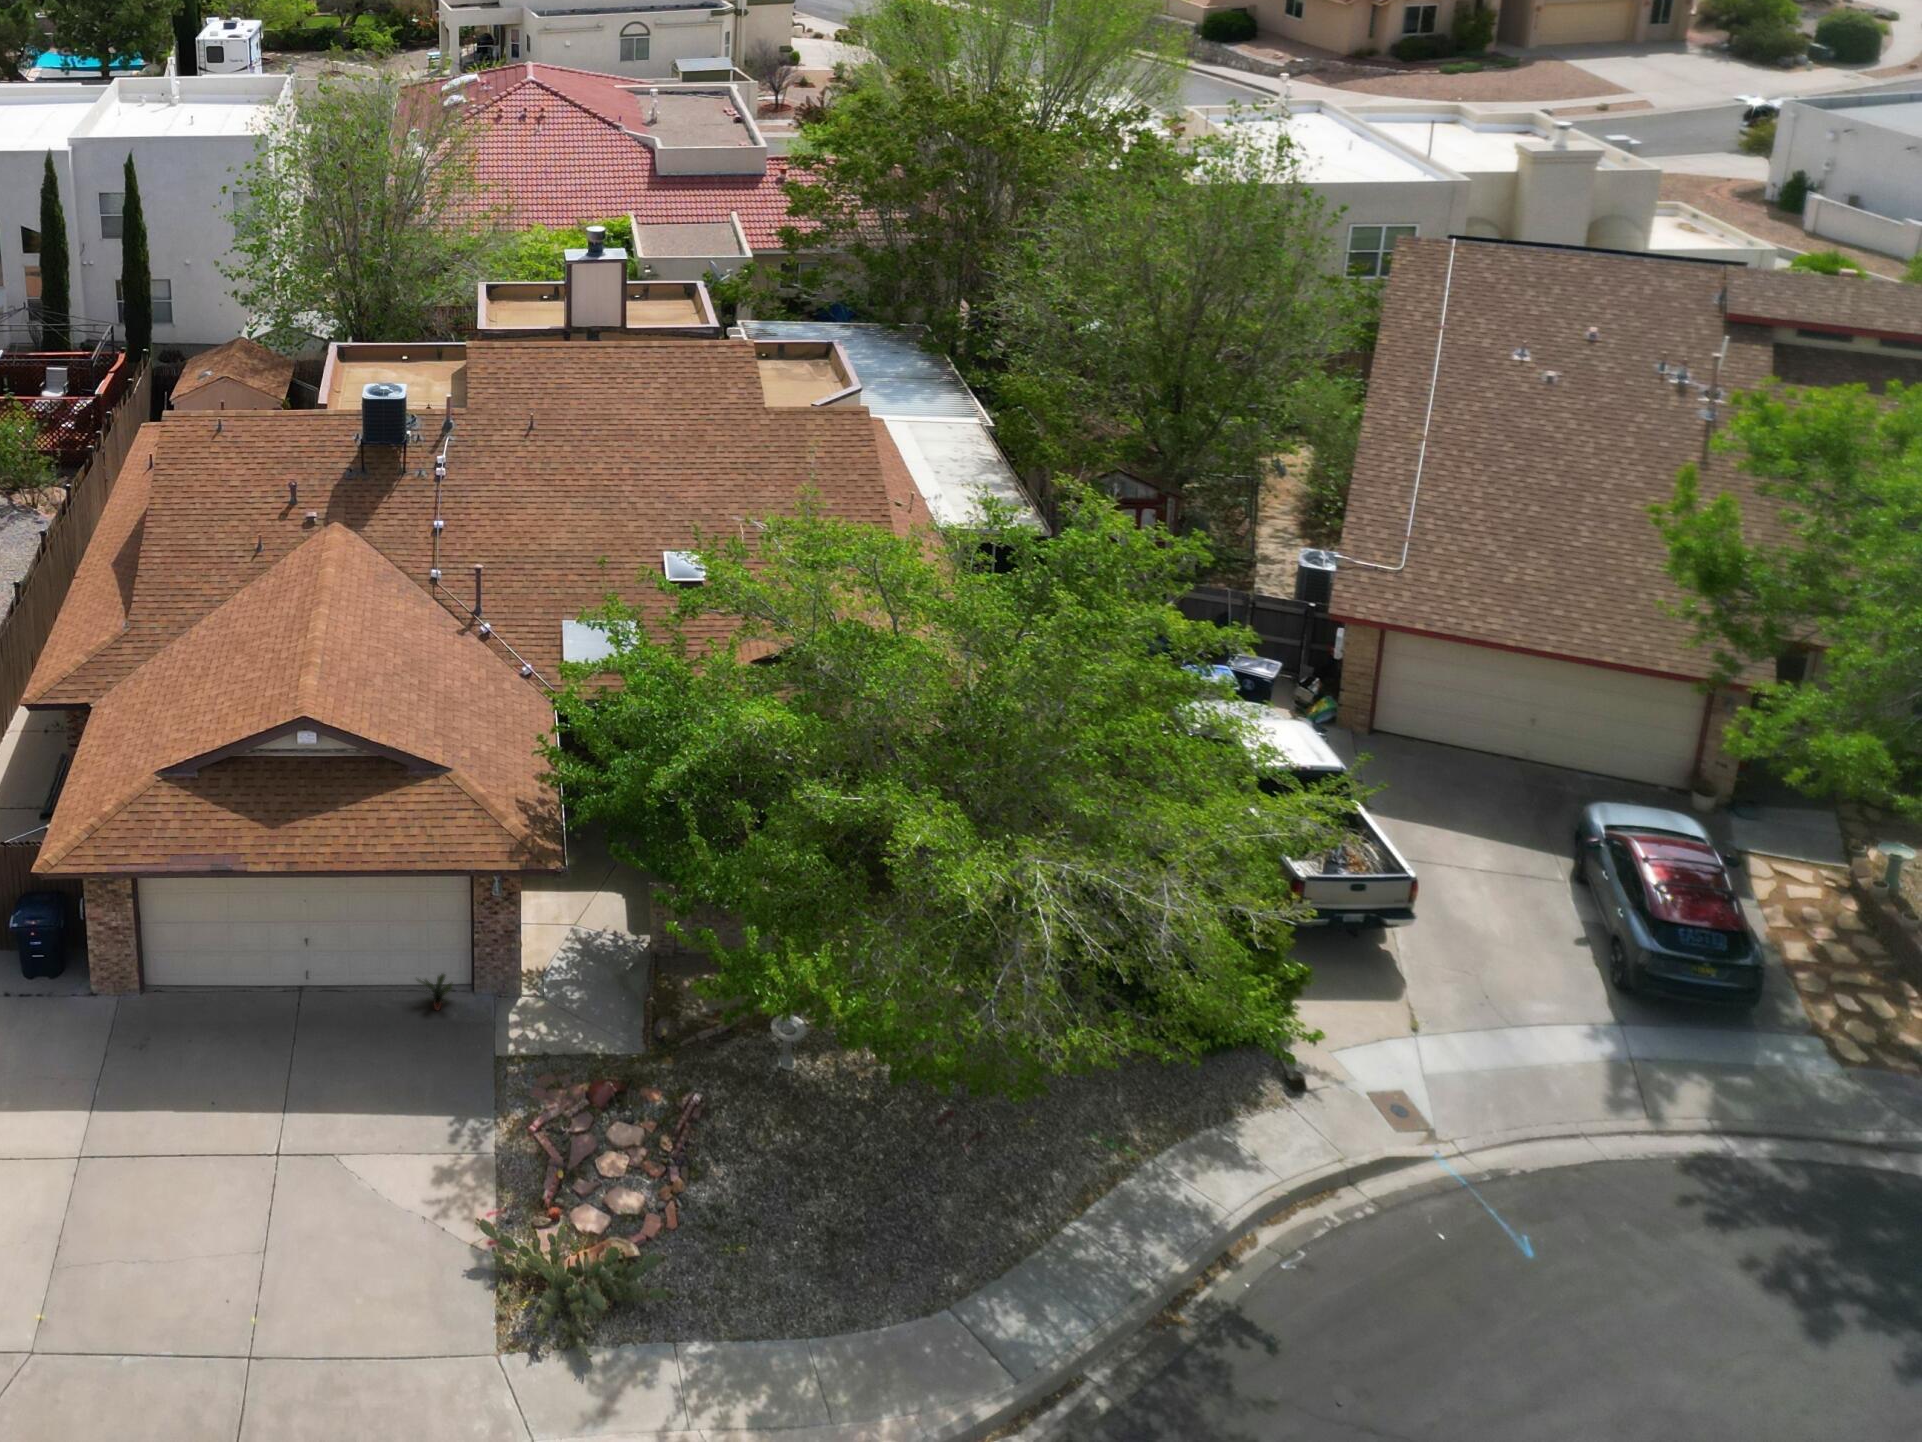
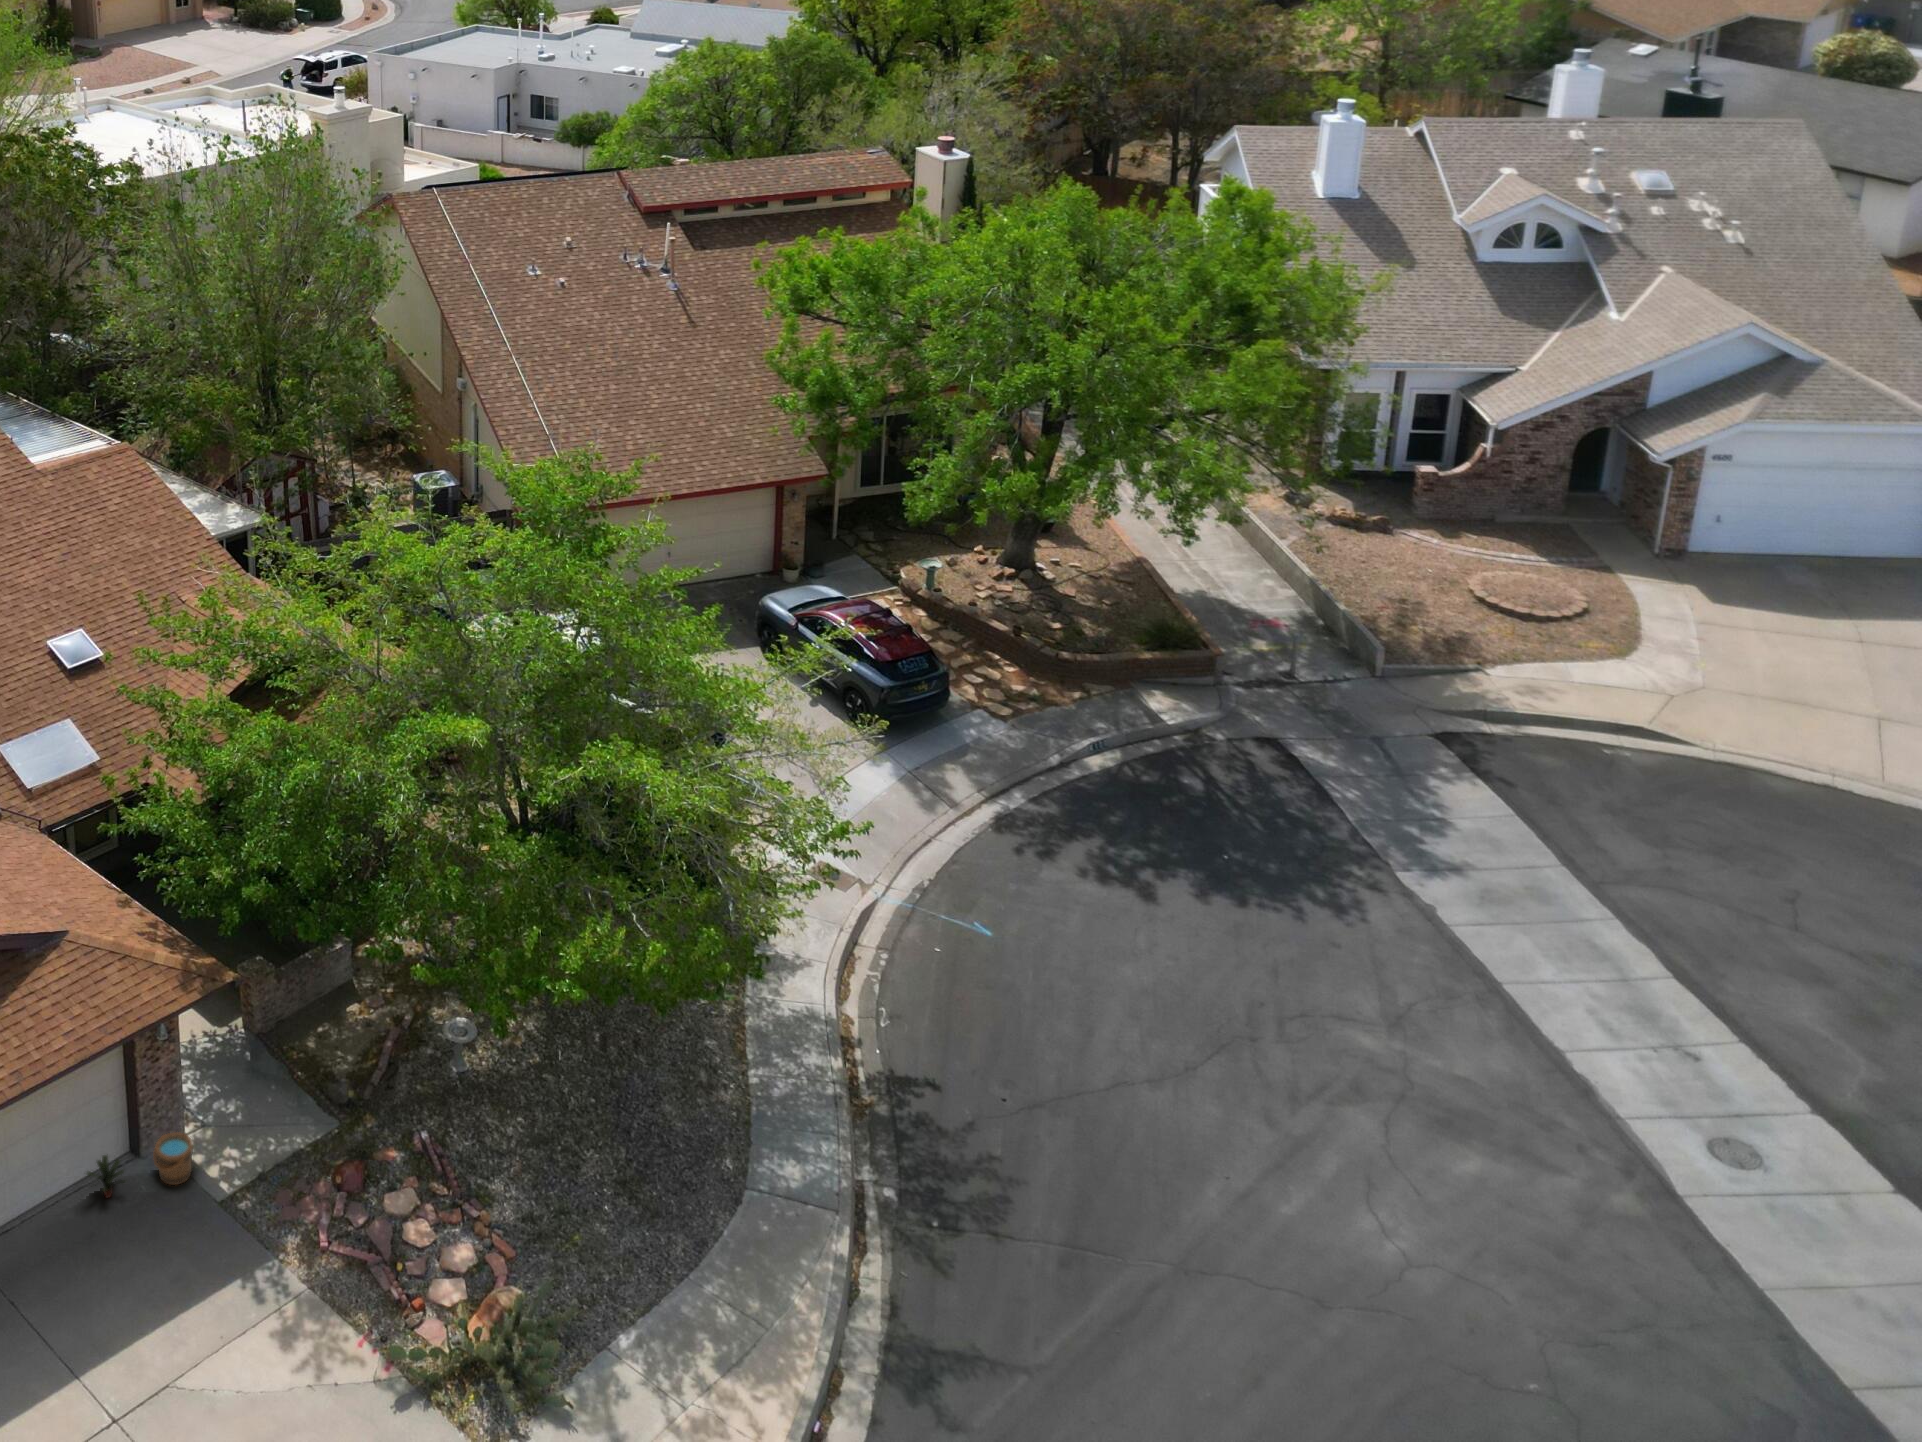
bucket: none [478,982,513,1029] -> present [153,1132,193,1185]

